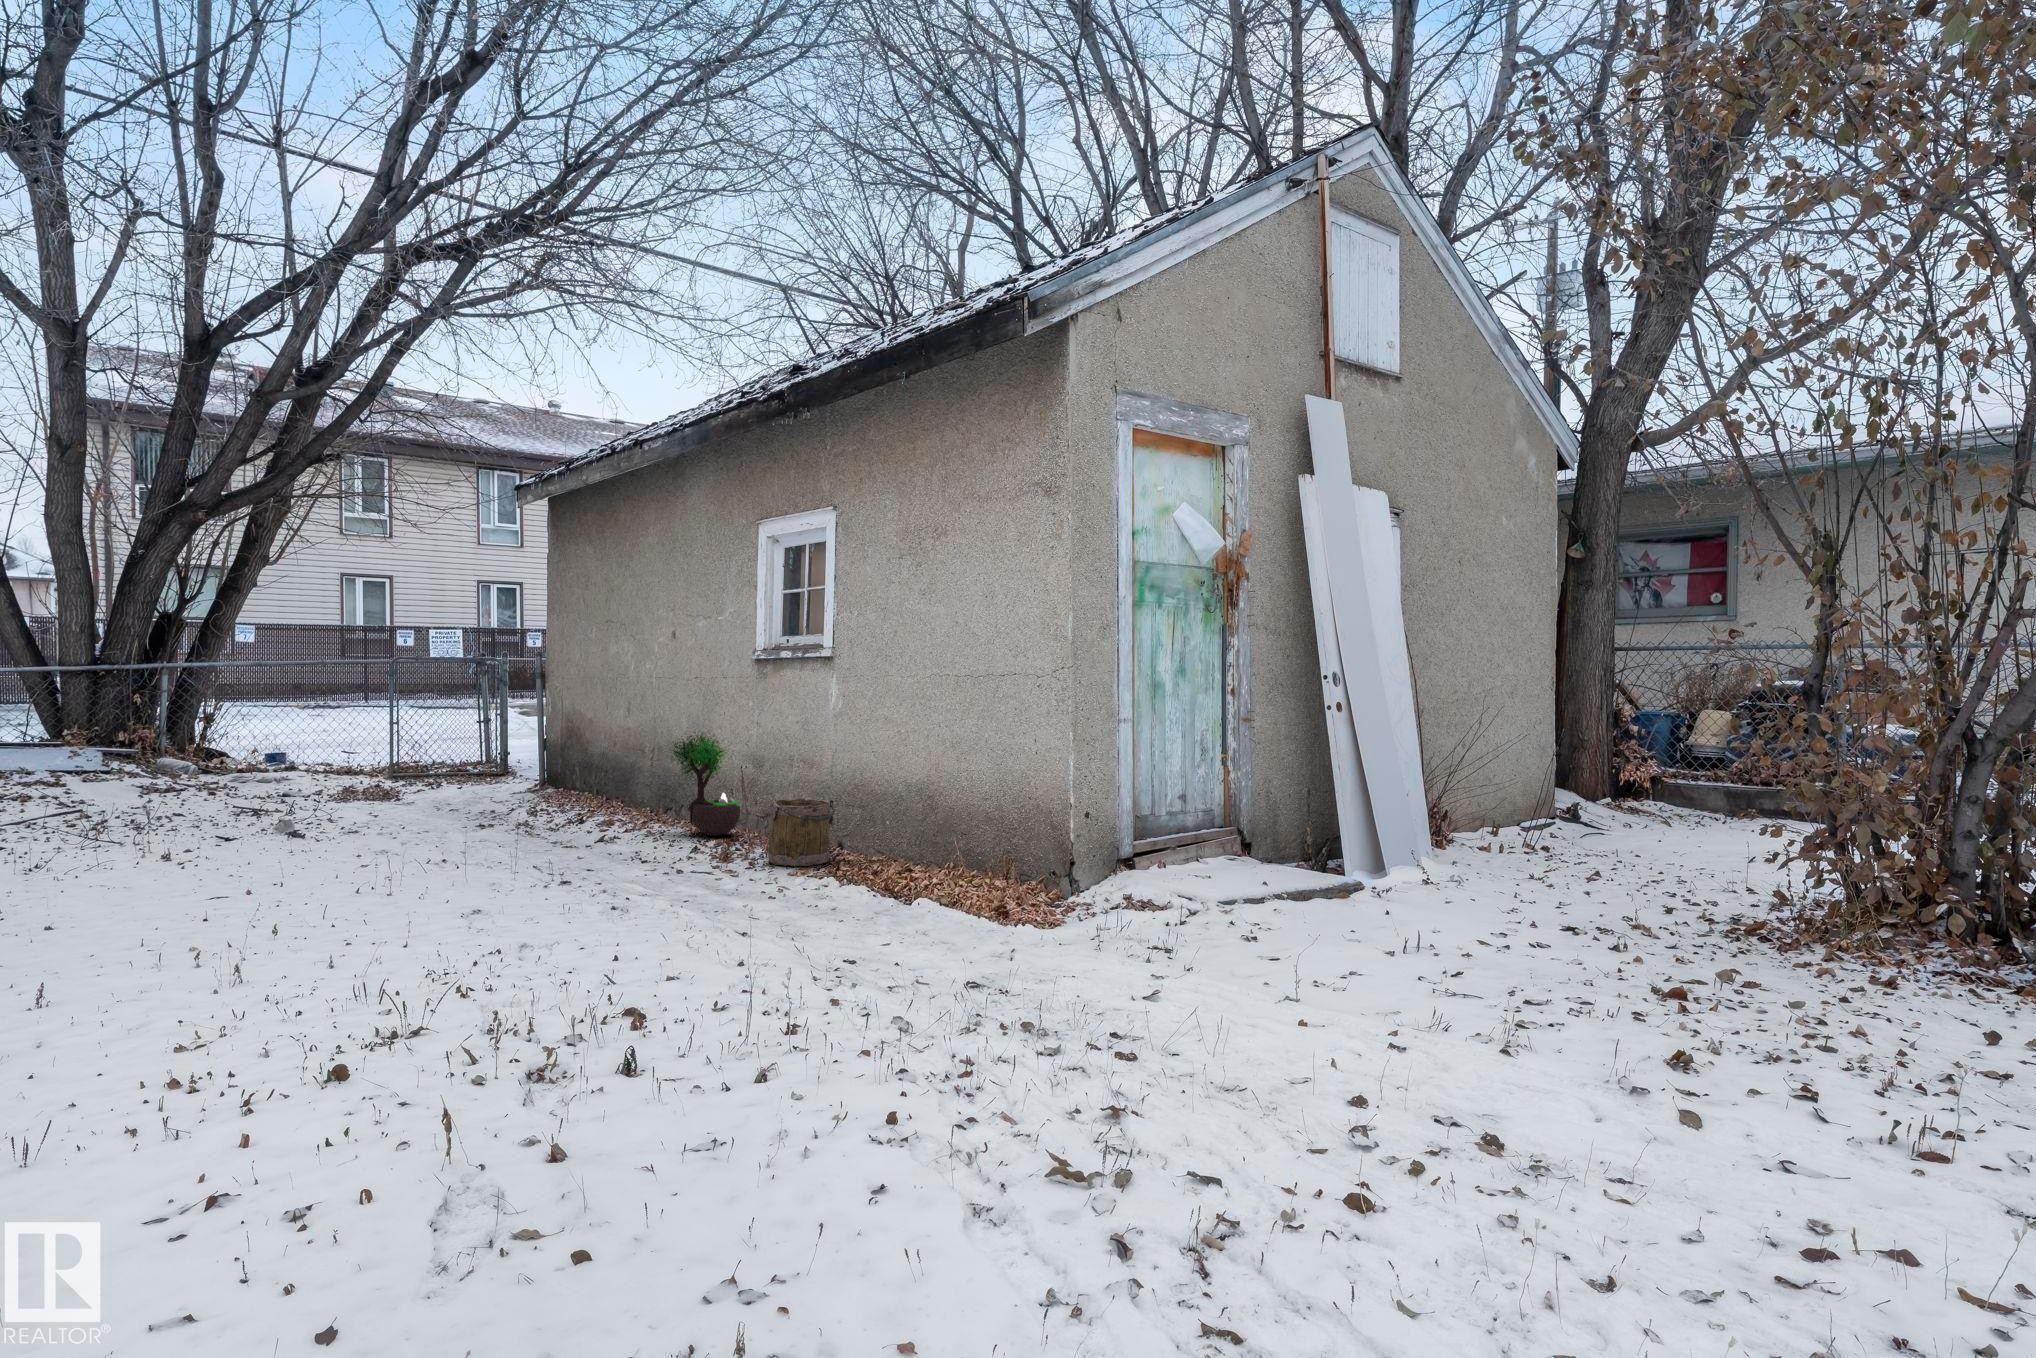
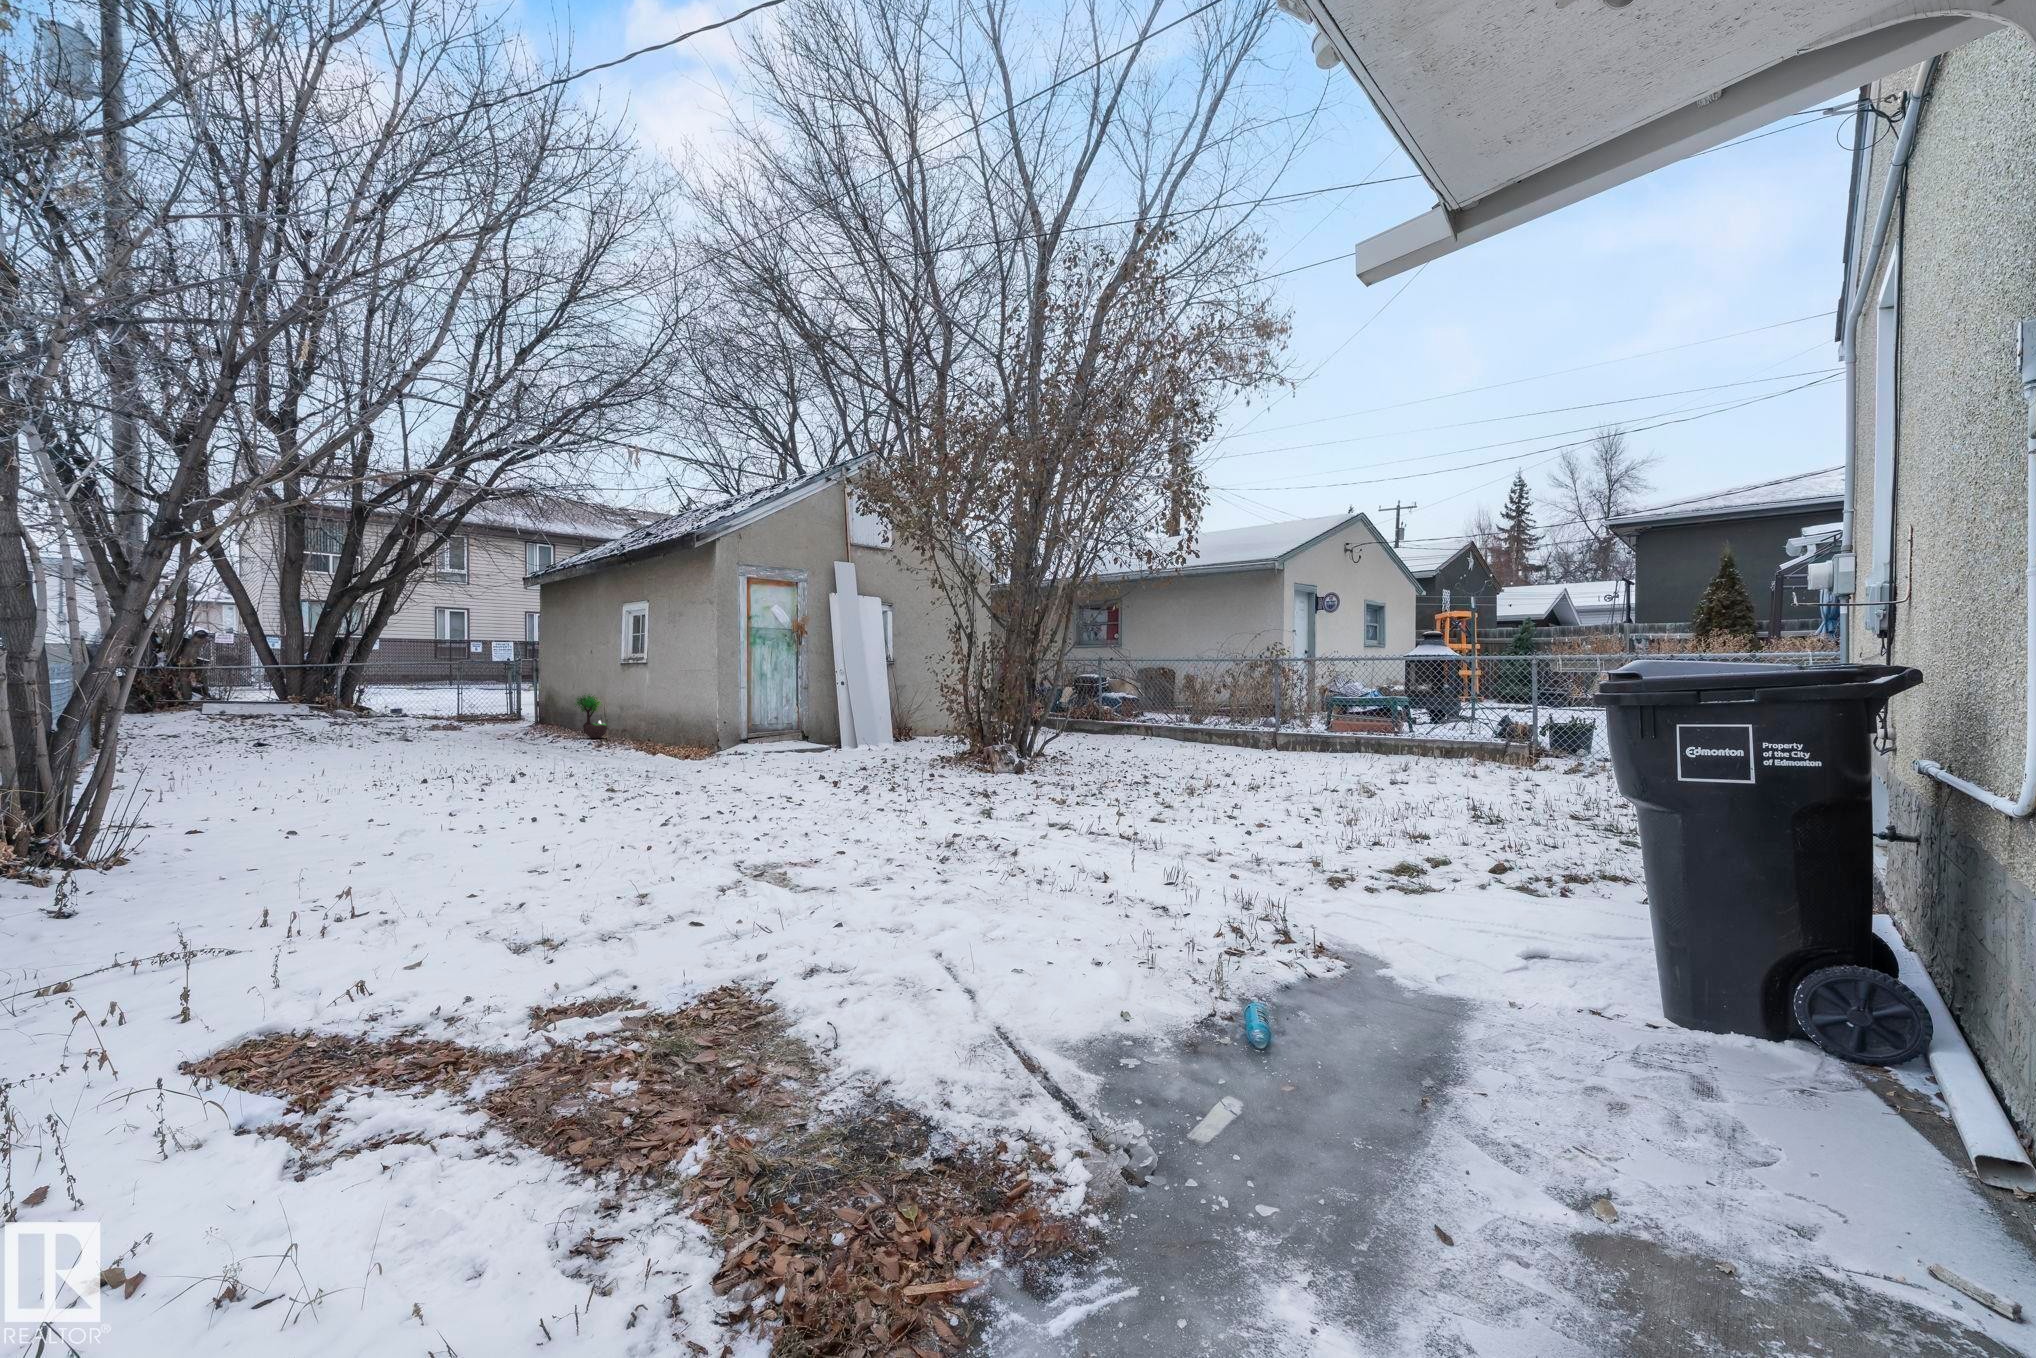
bucket: present [767,797,835,866] -> none [607,719,637,746]

